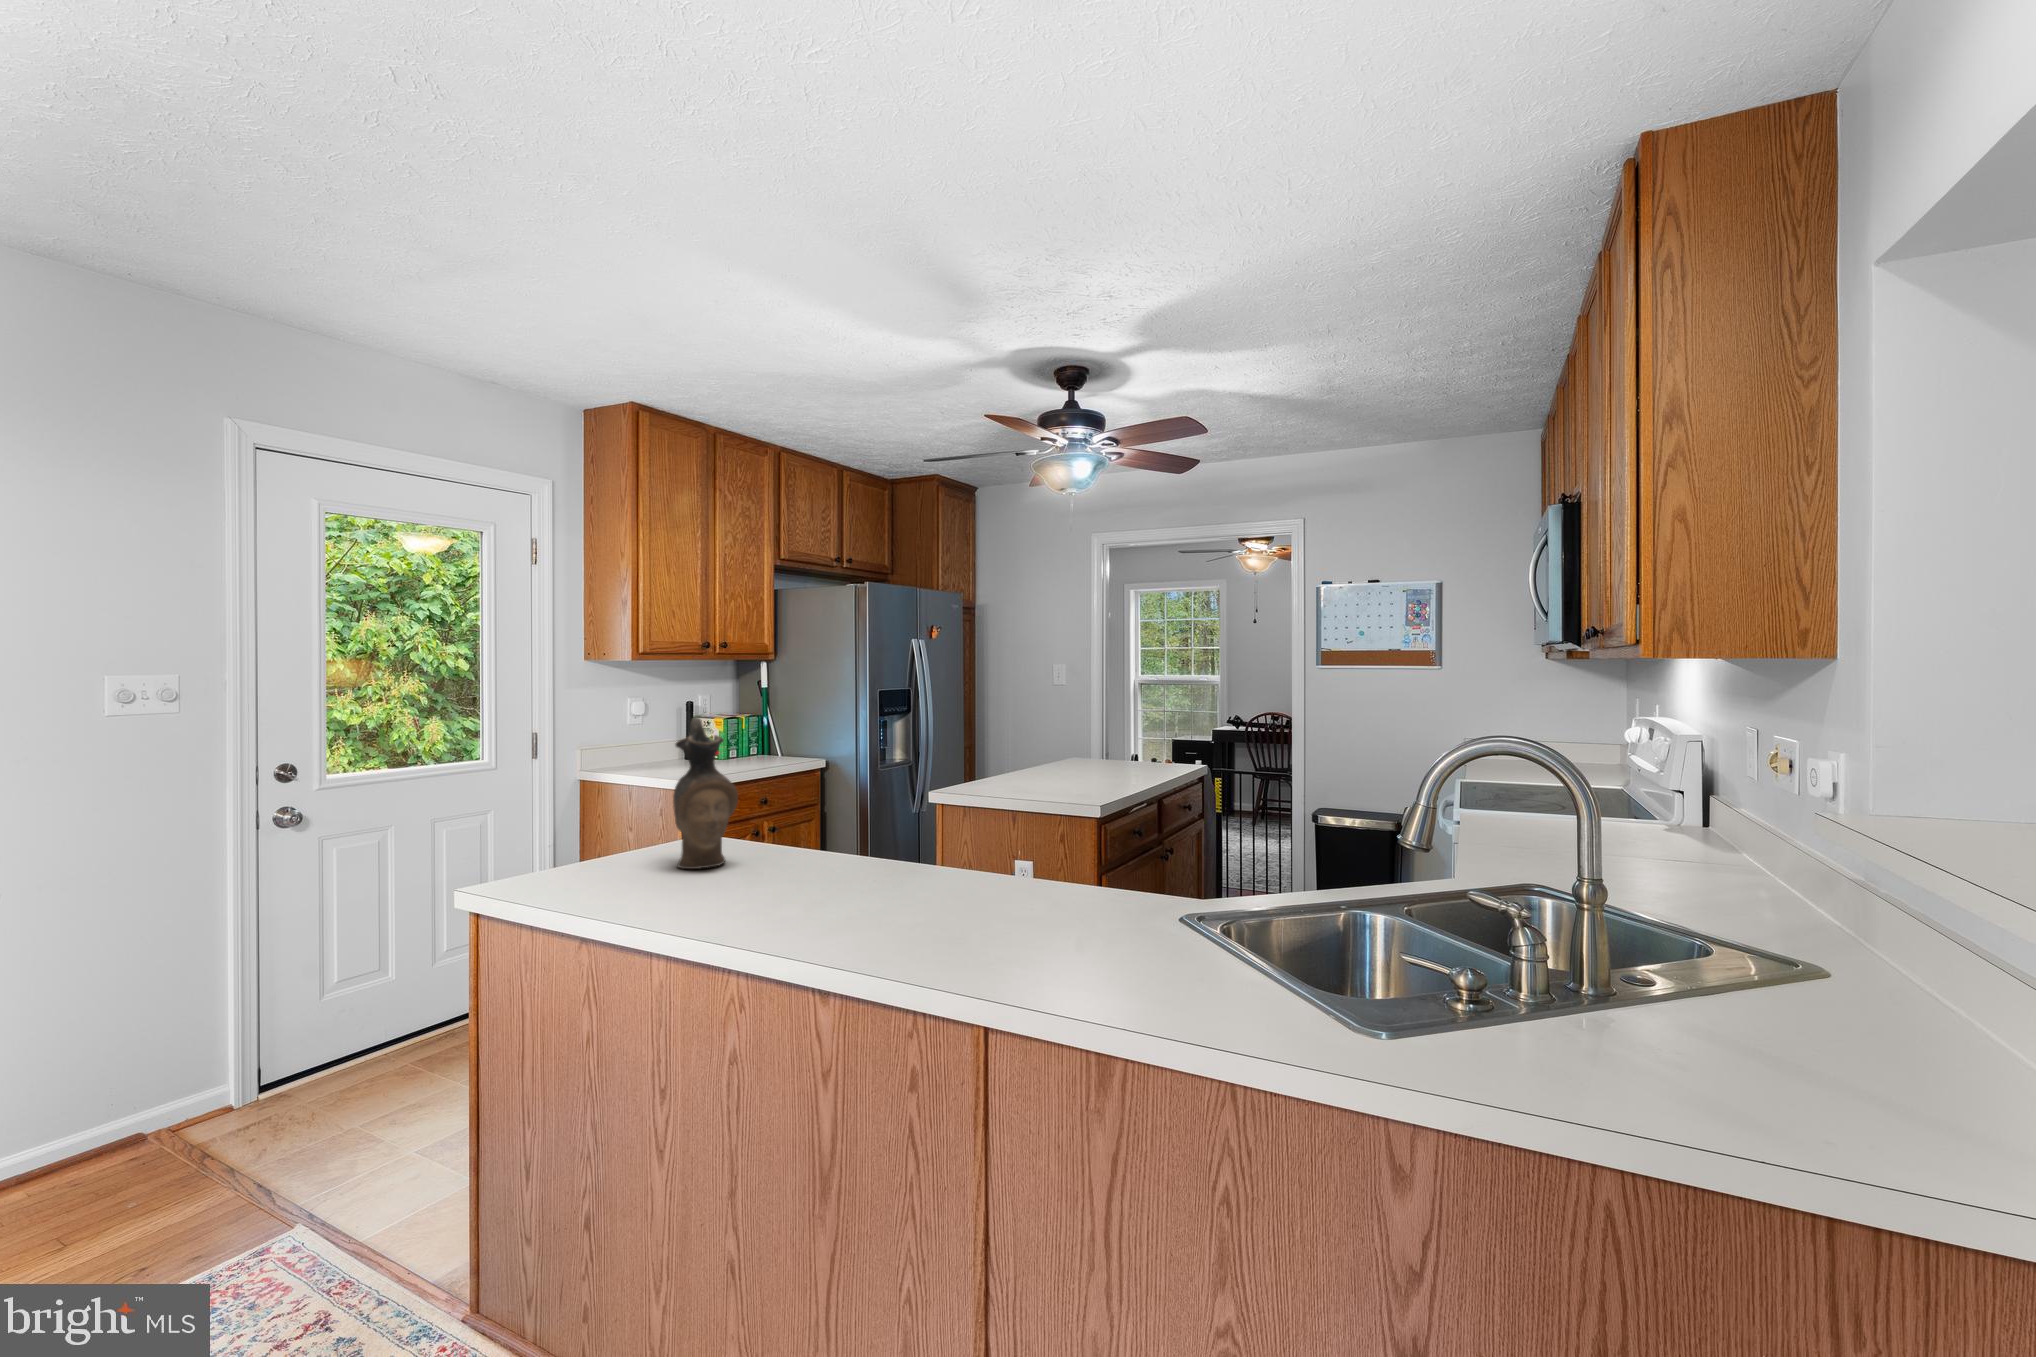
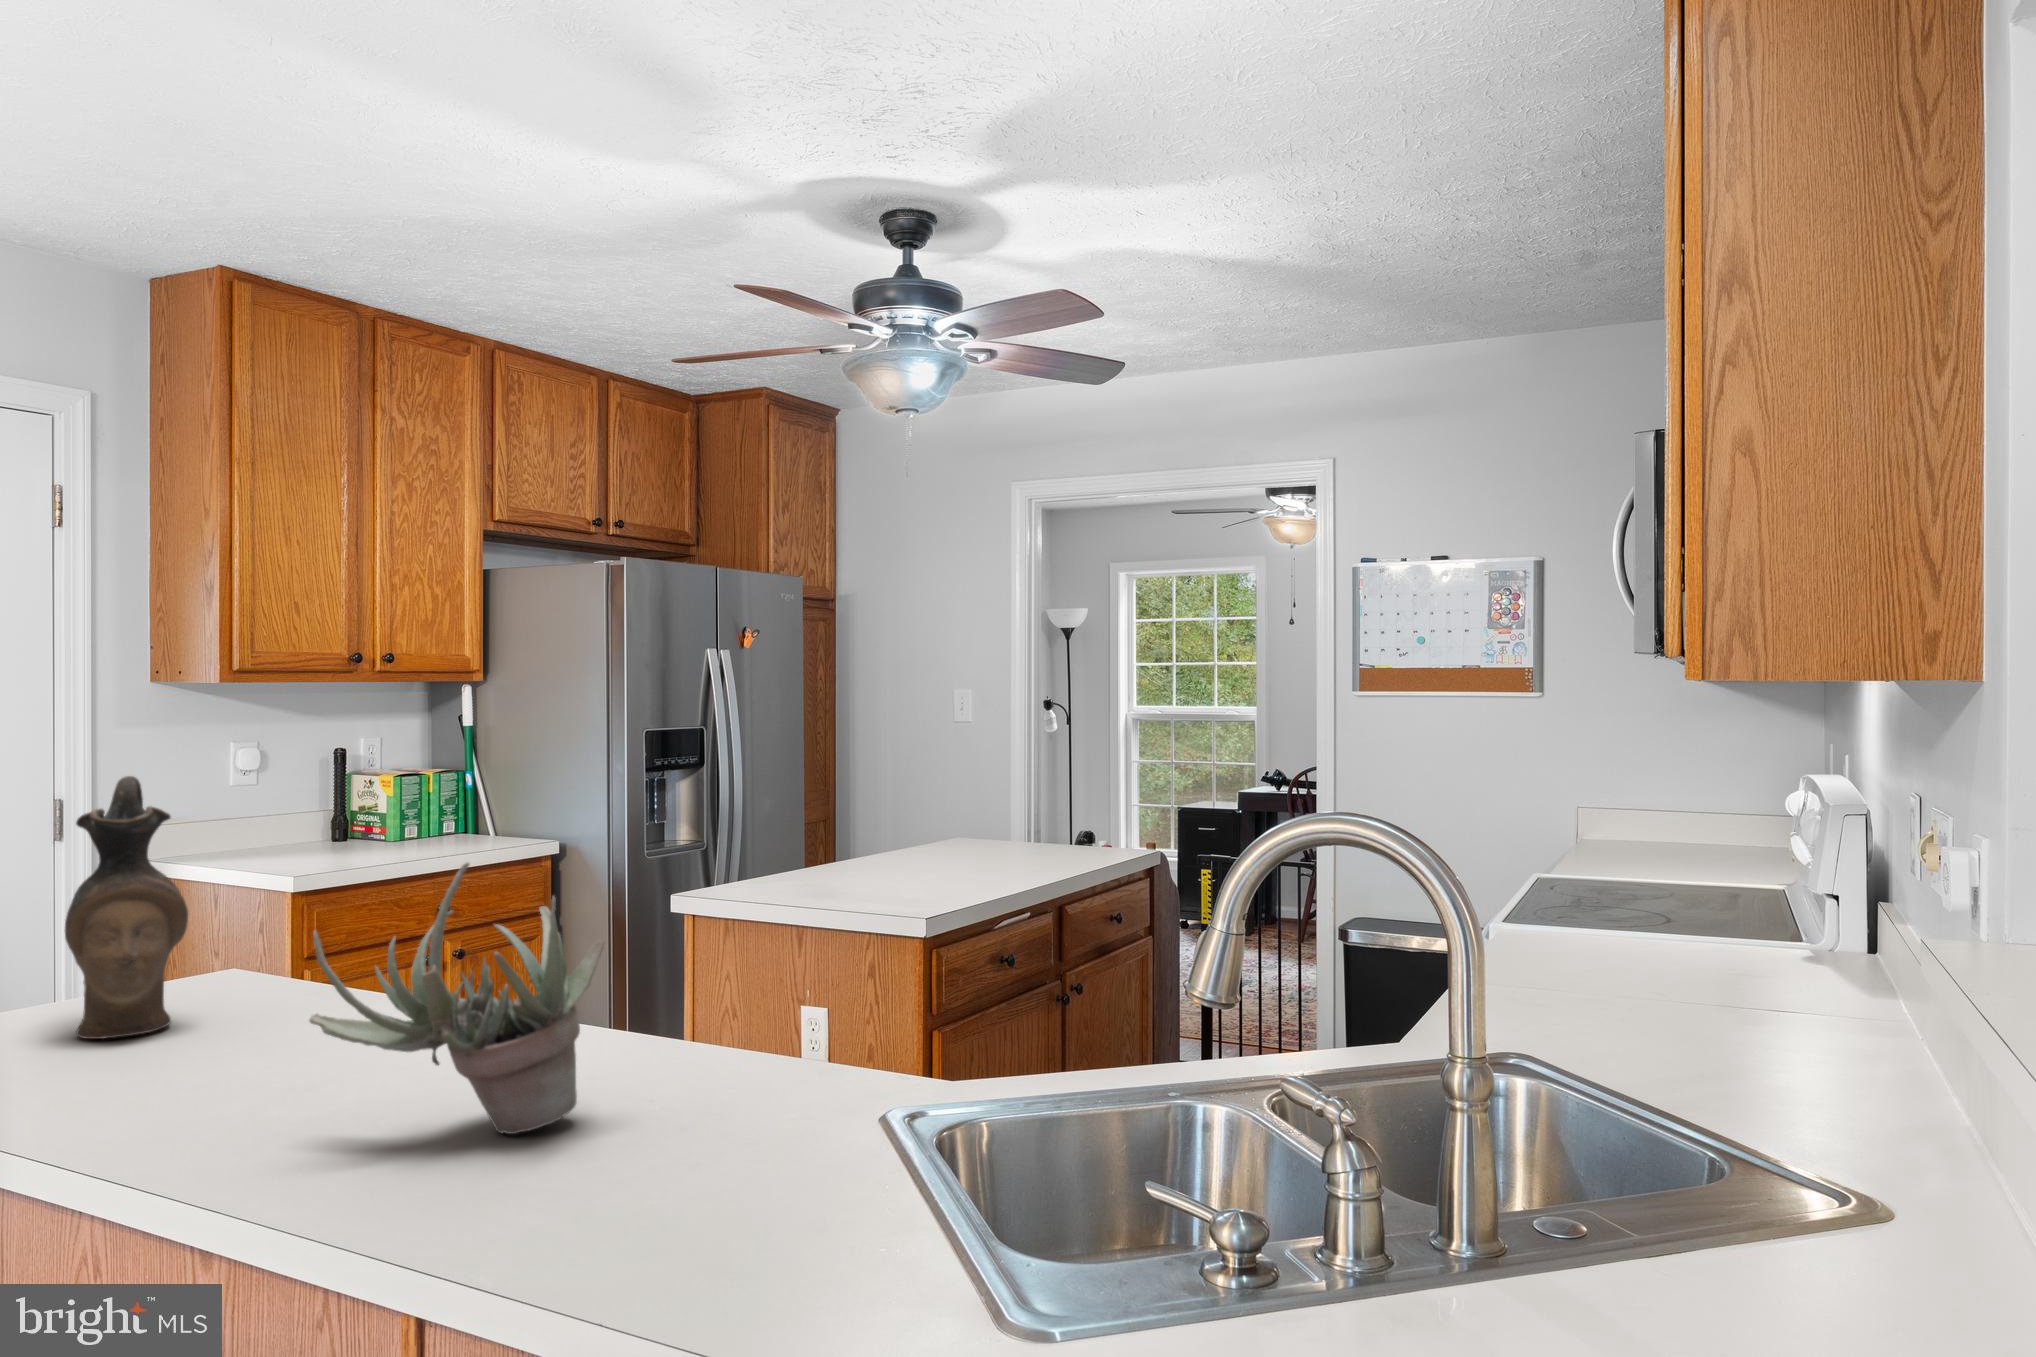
succulent plant: none [878,765,1032,917] -> present [309,863,604,1134]

